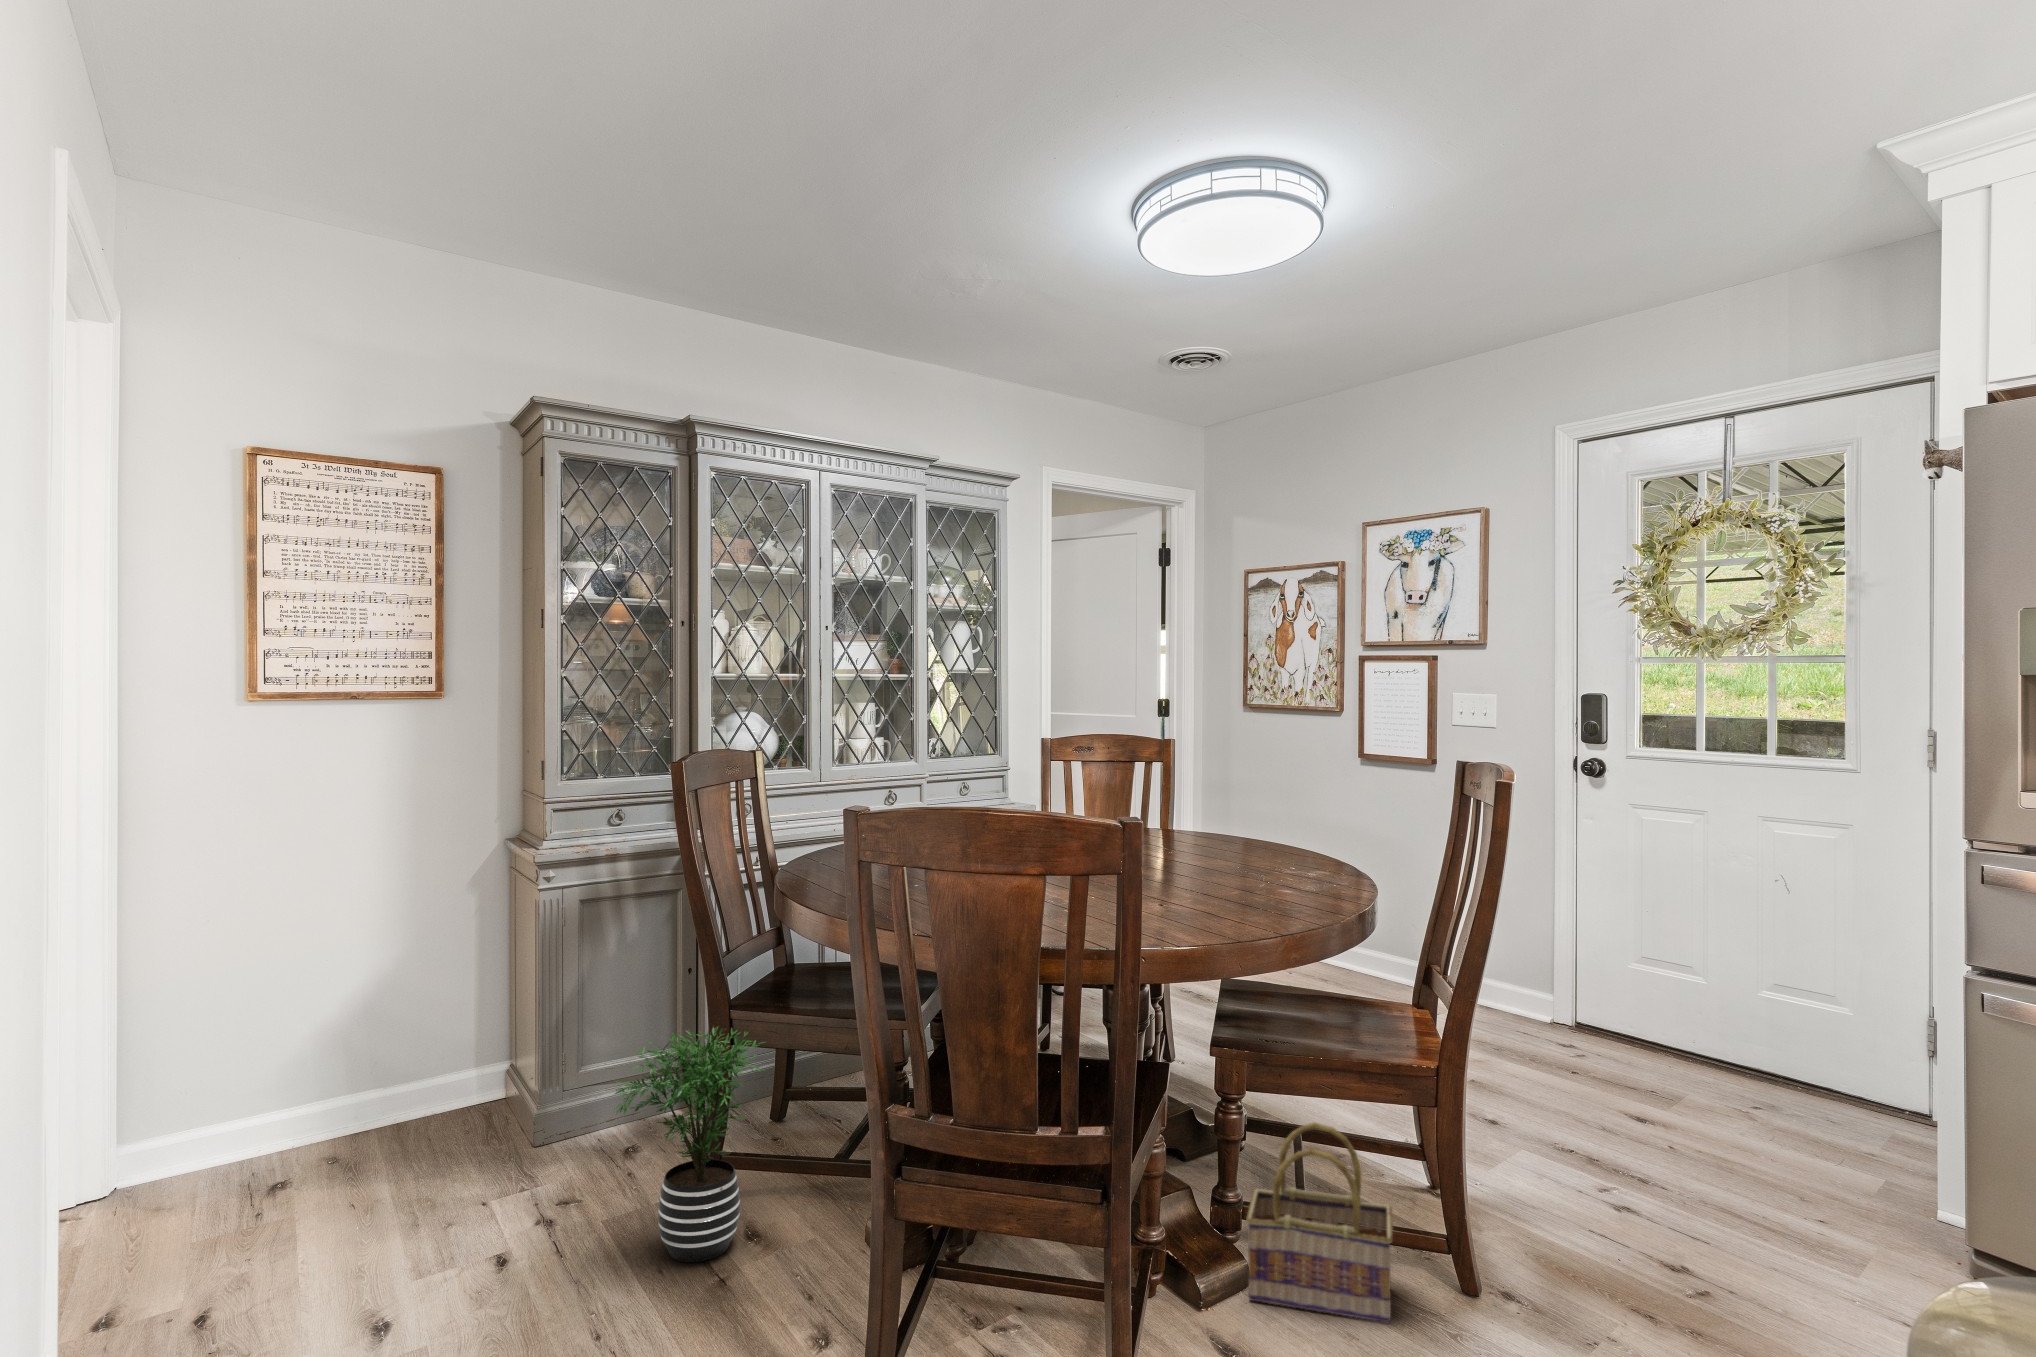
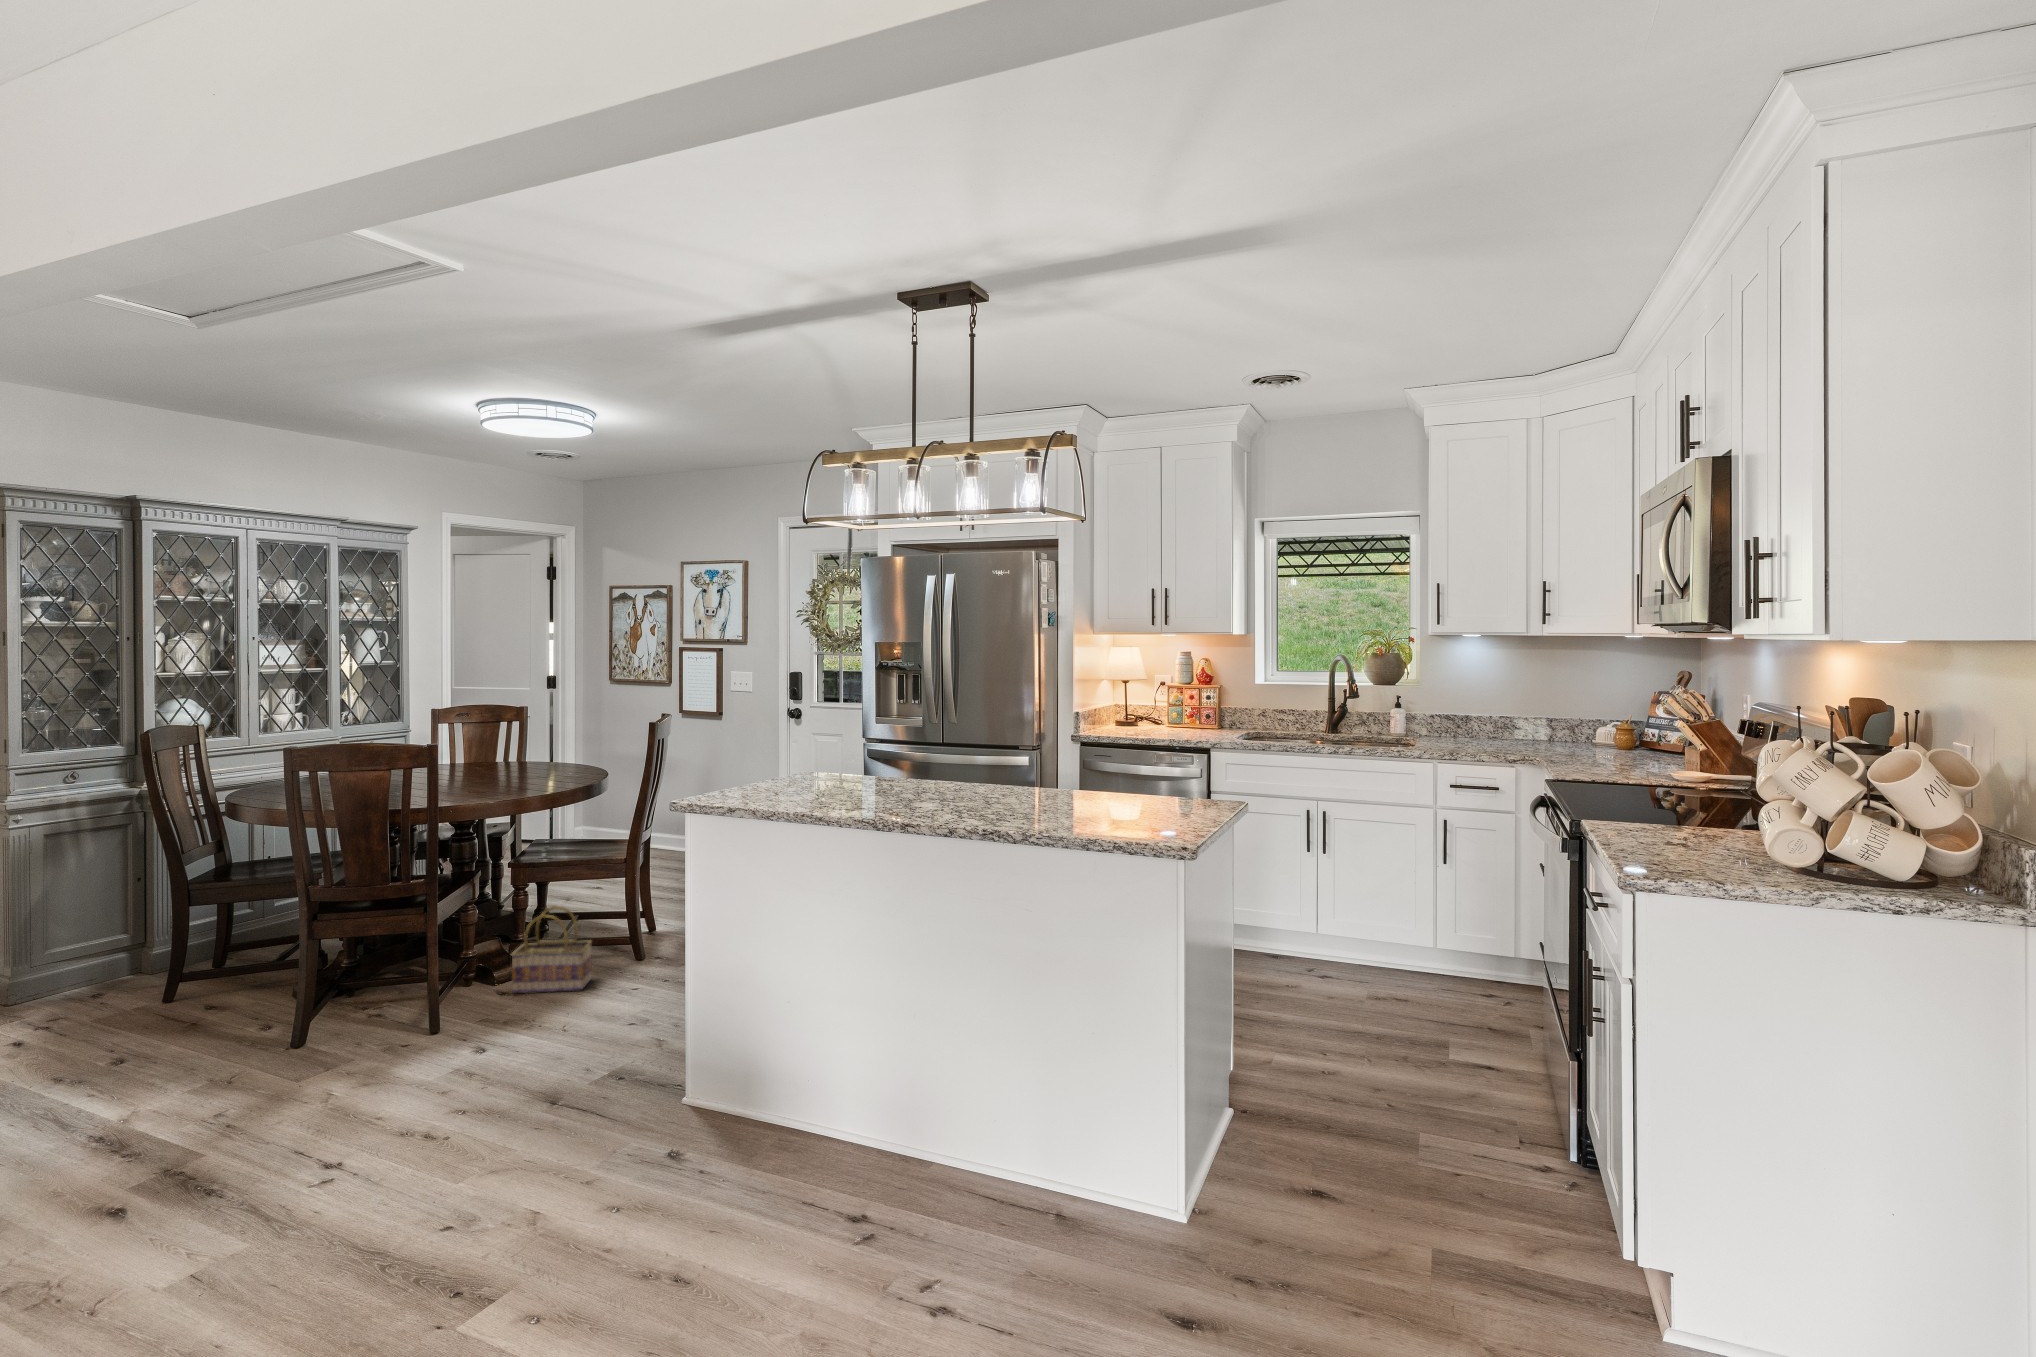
potted plant: present [615,1027,764,1262] -> none [99,892,218,1027]

